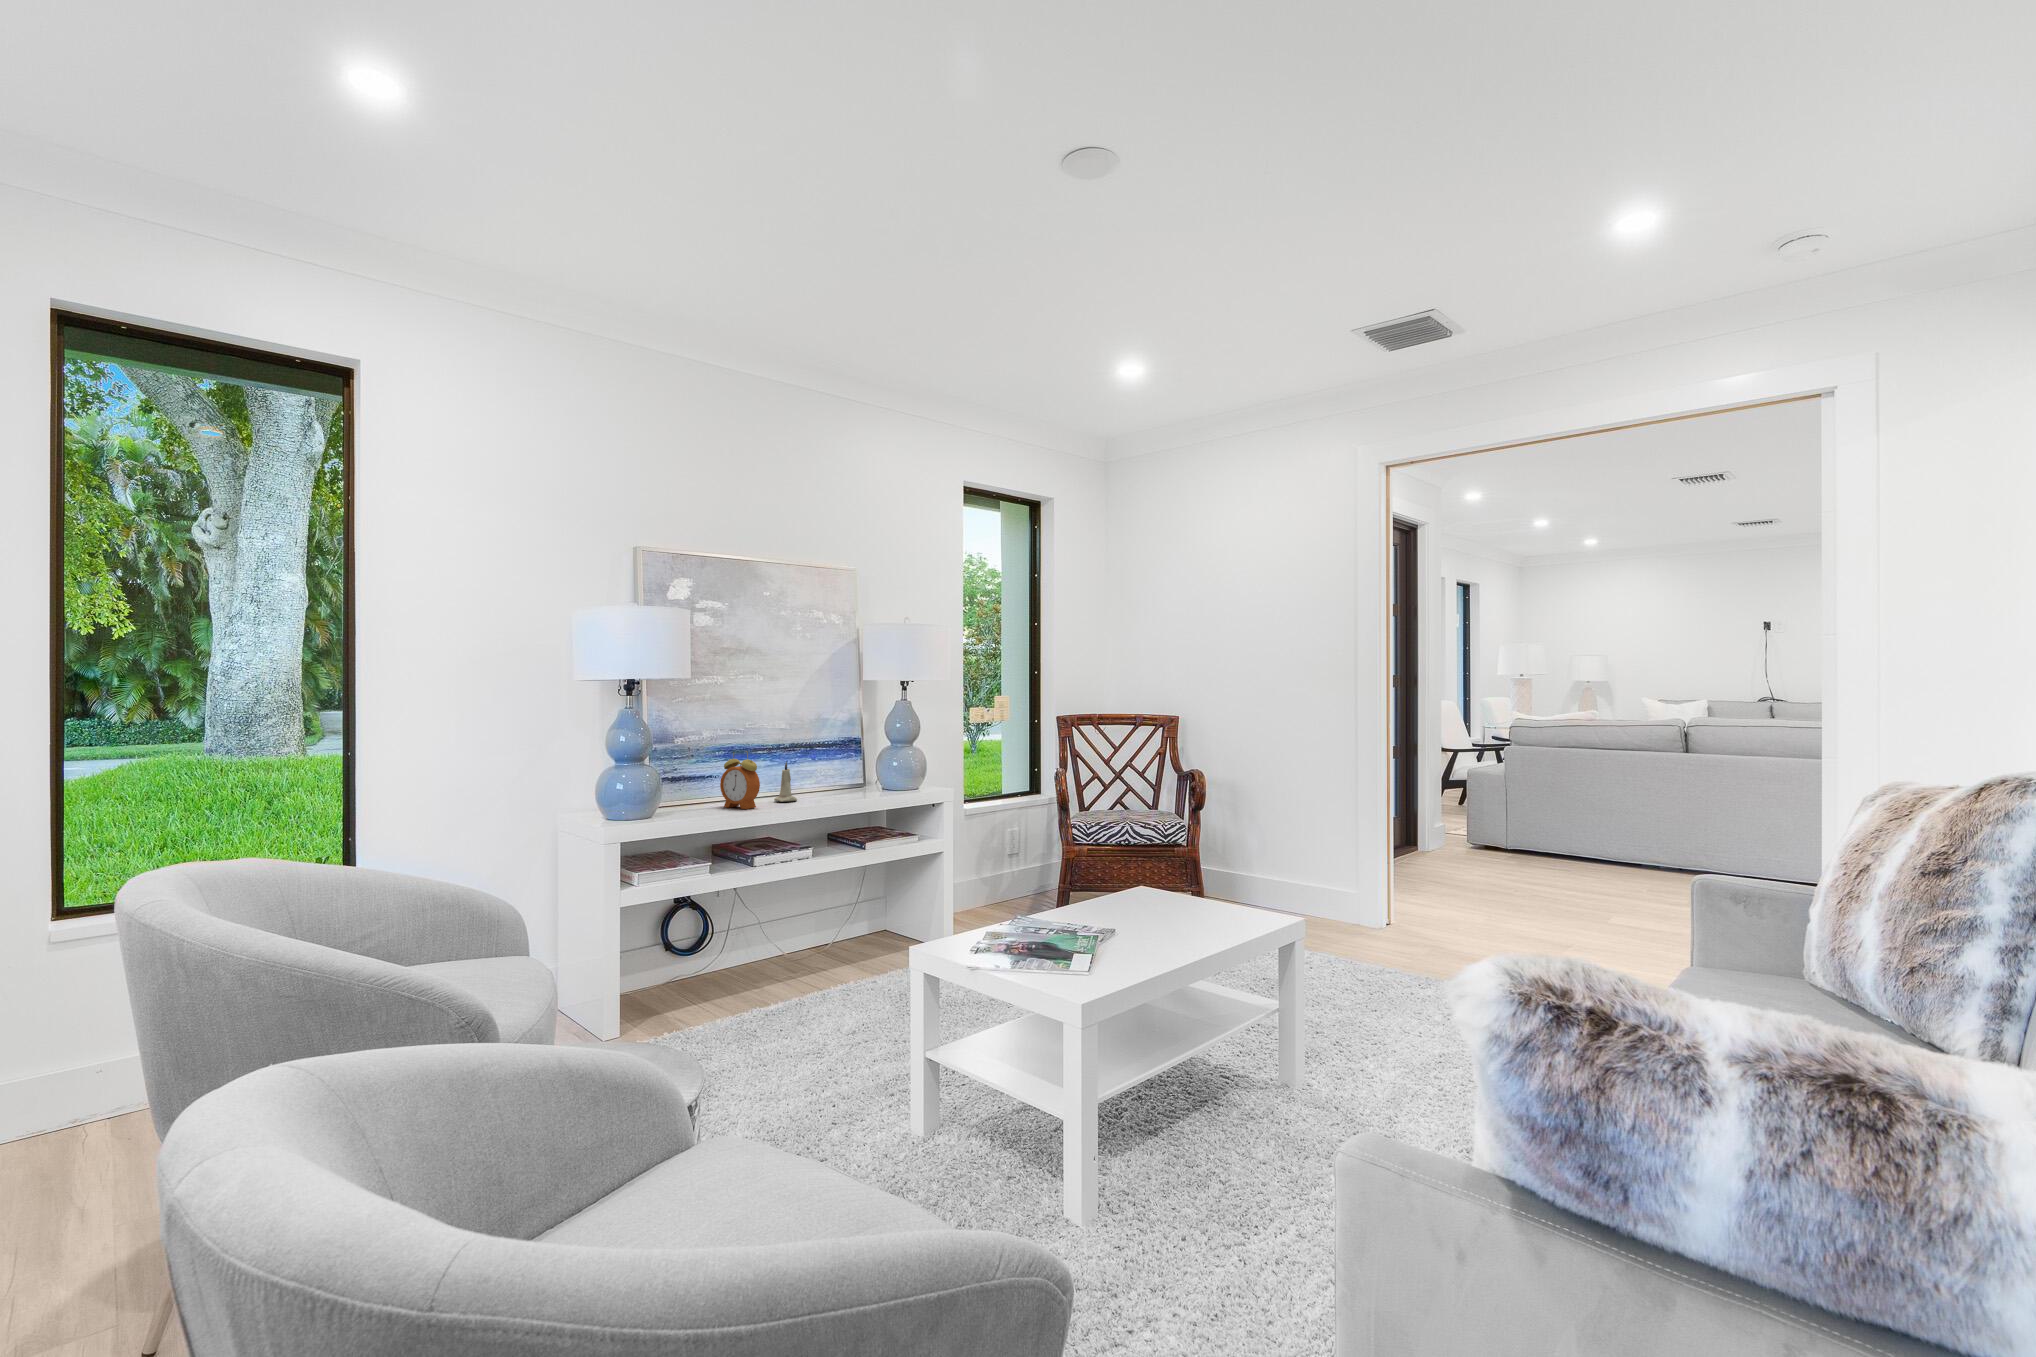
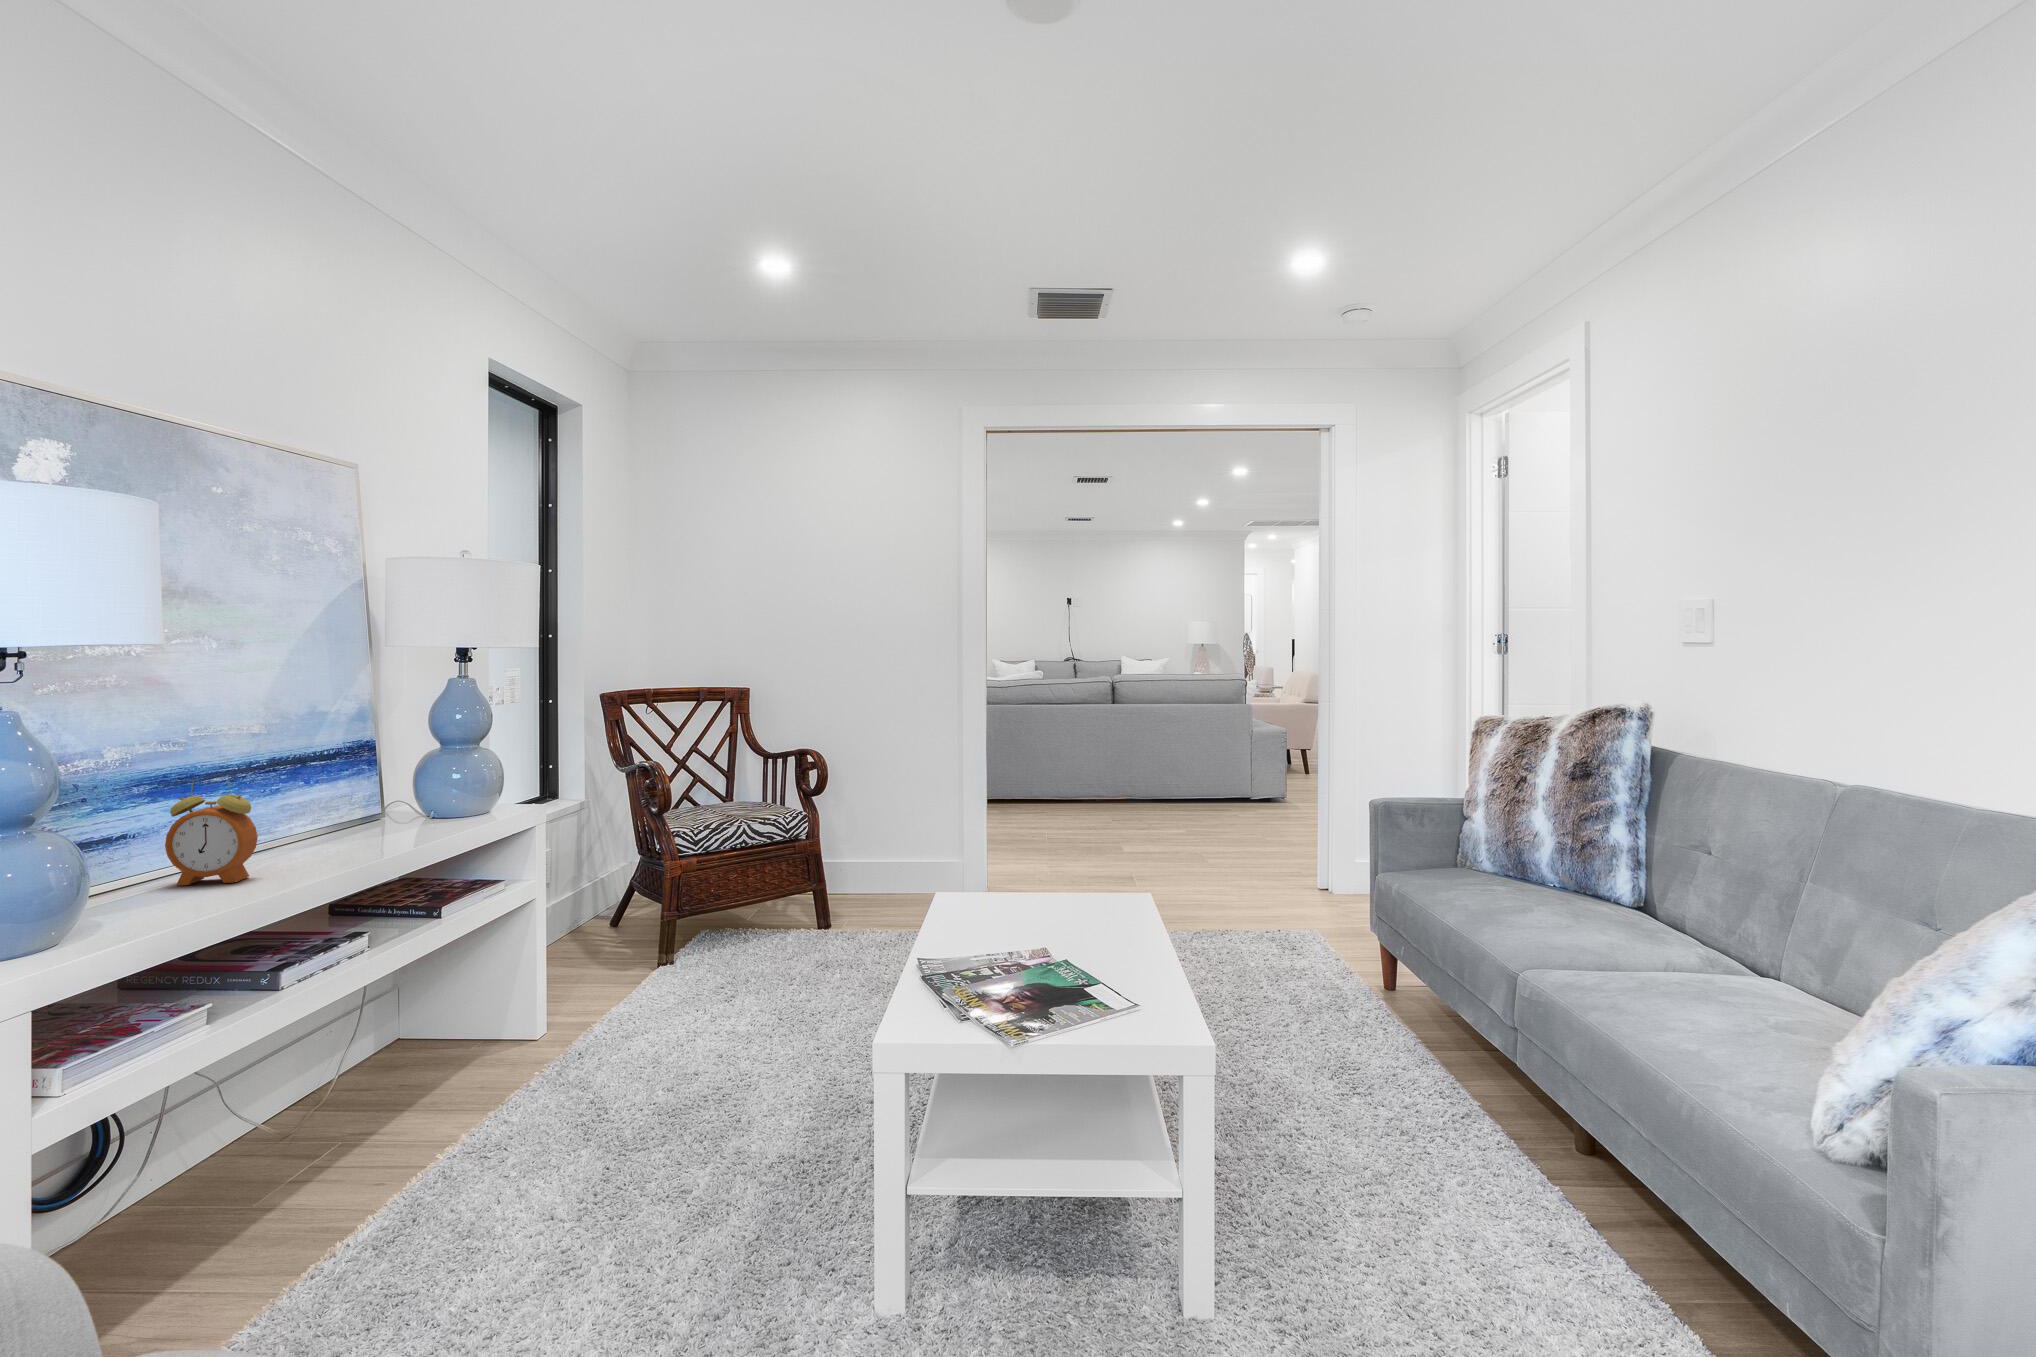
candle: present [774,762,797,802] -> none [257,790,304,860]

